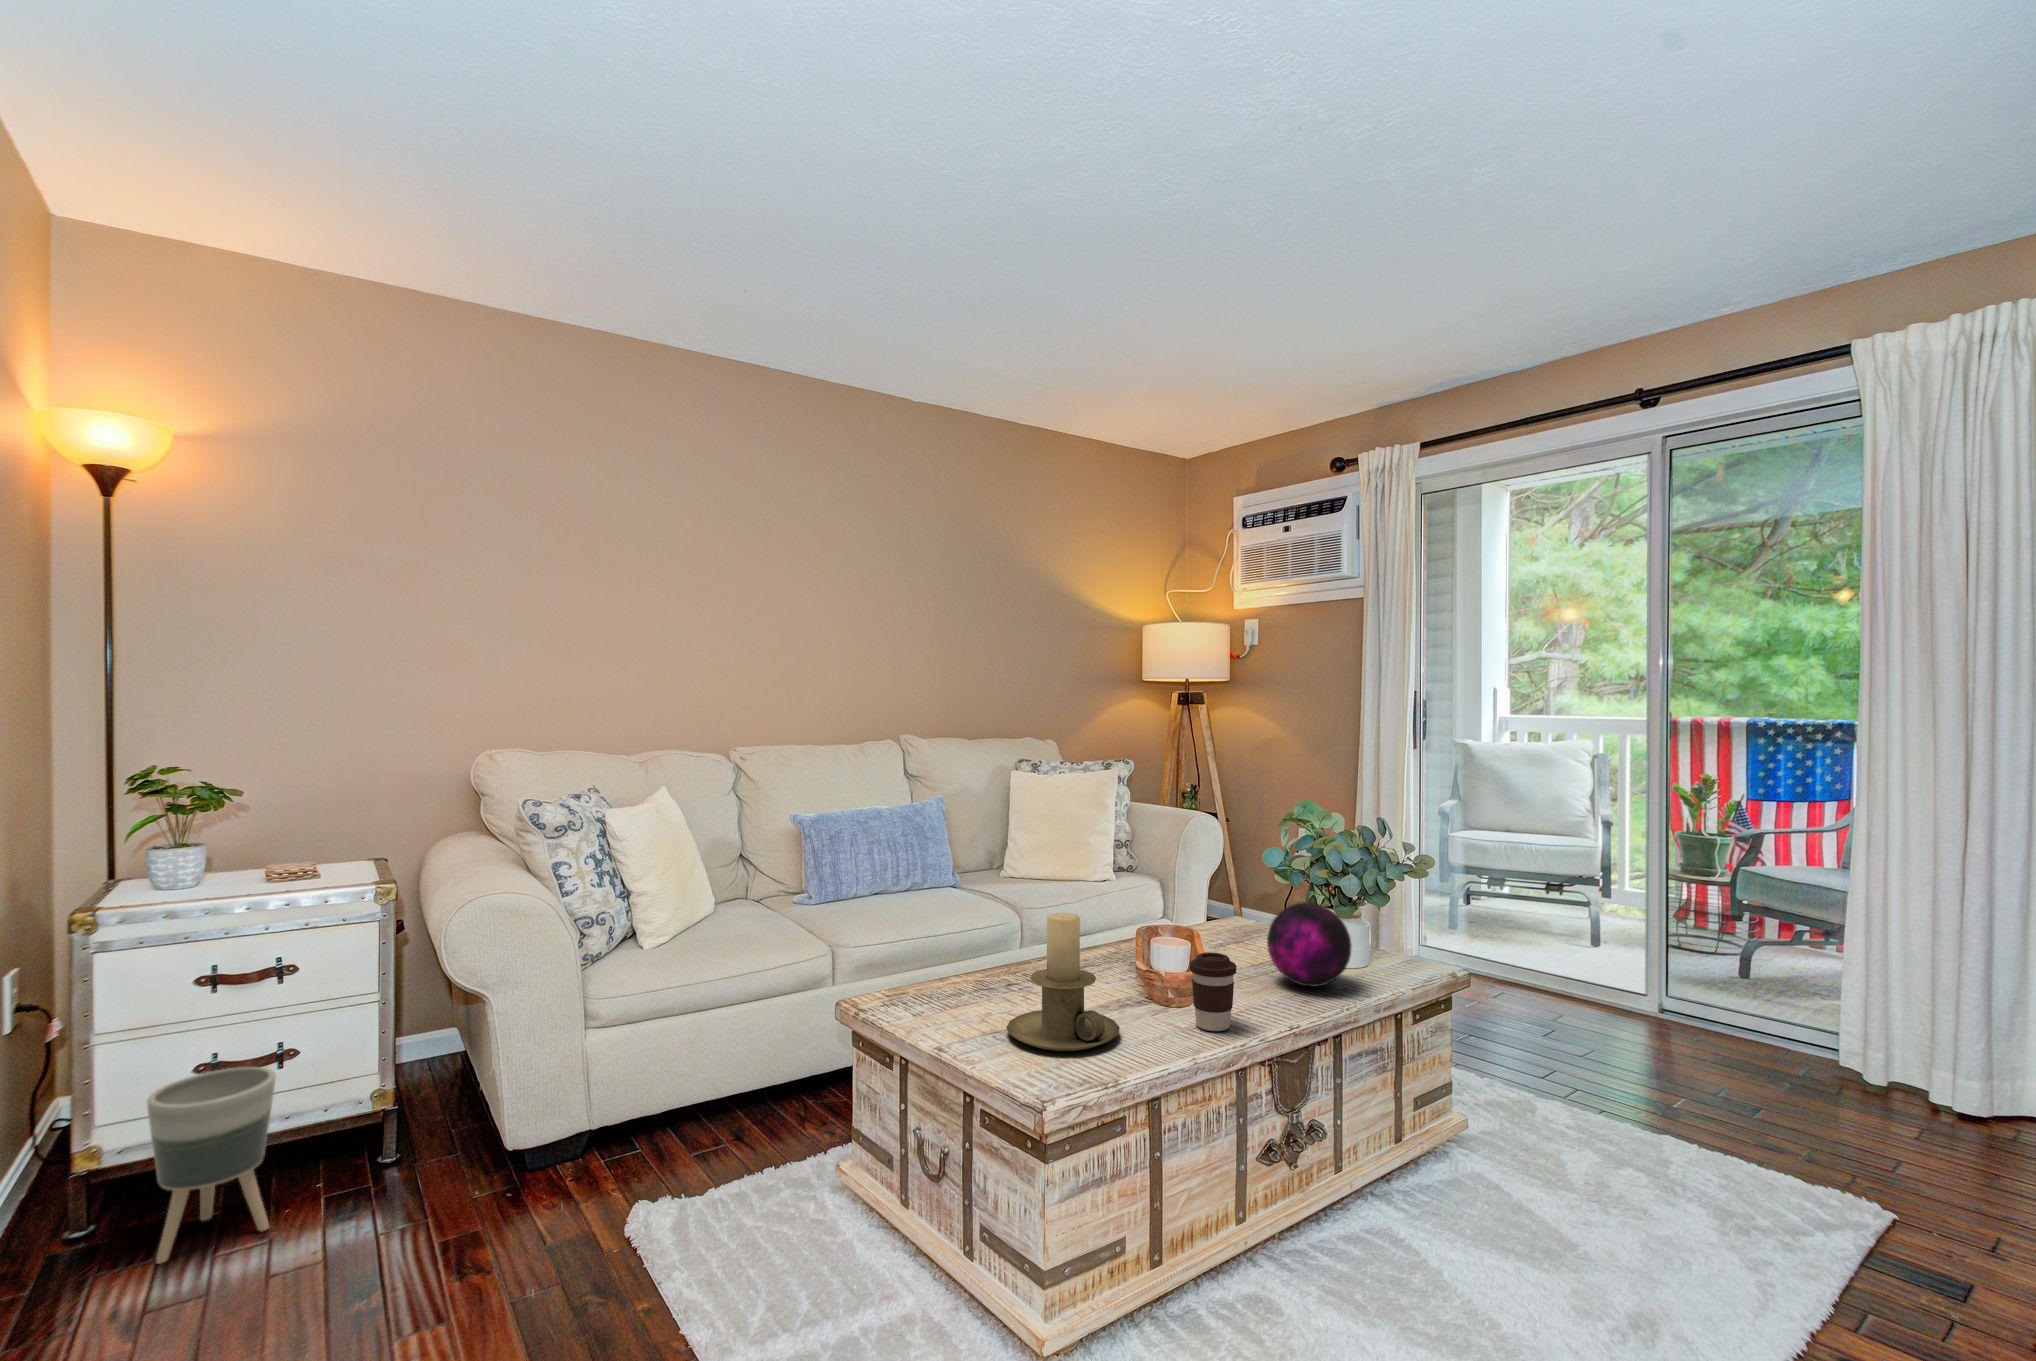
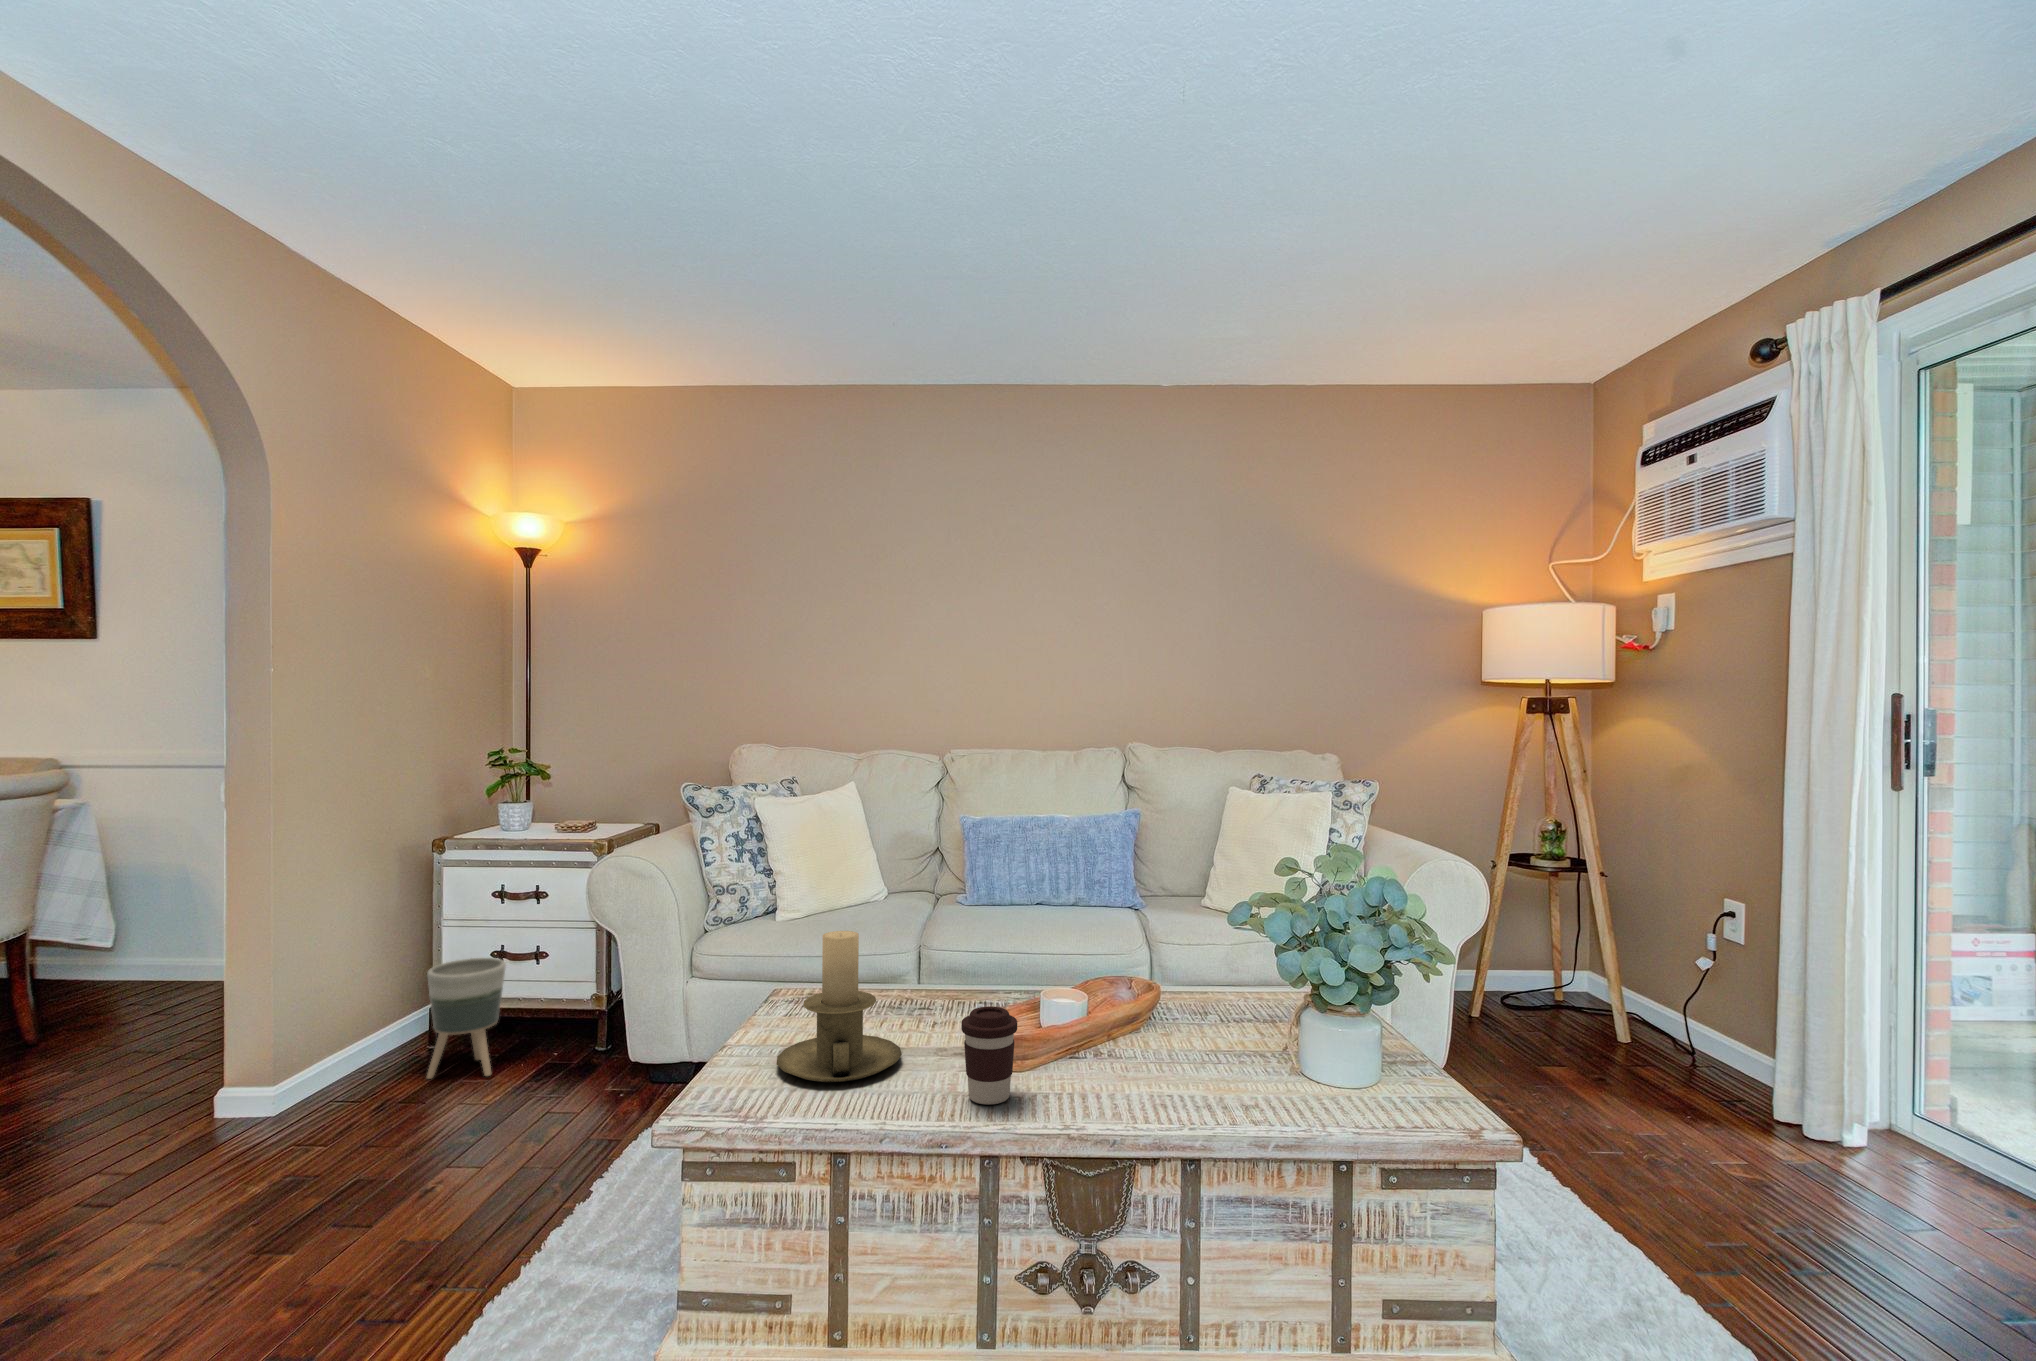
decorative orb: present [1267,902,1352,987] -> none [1161,974,1272,1090]

